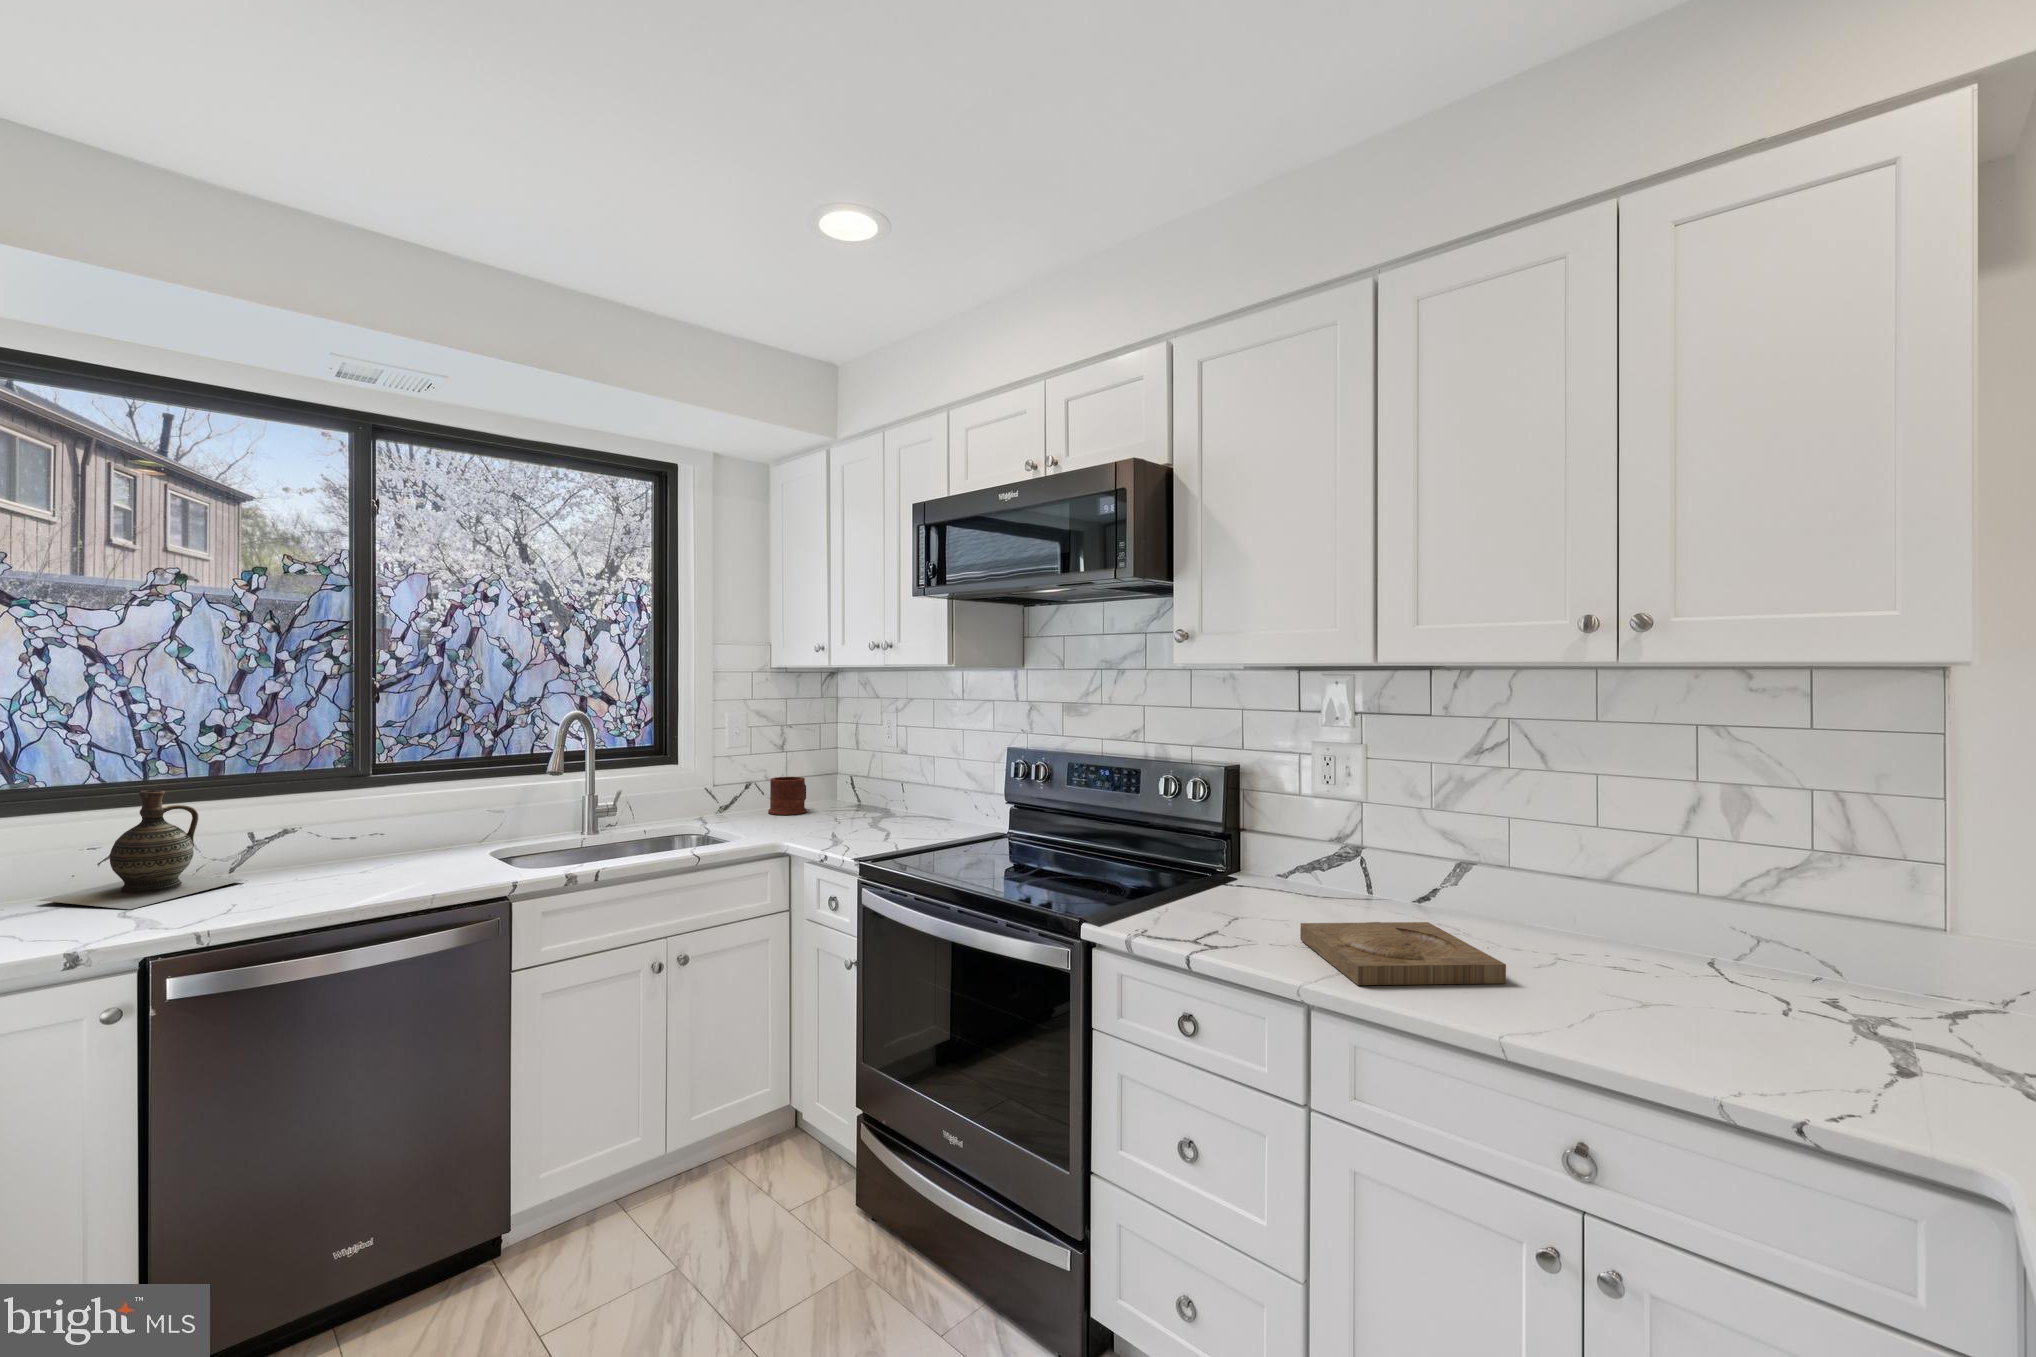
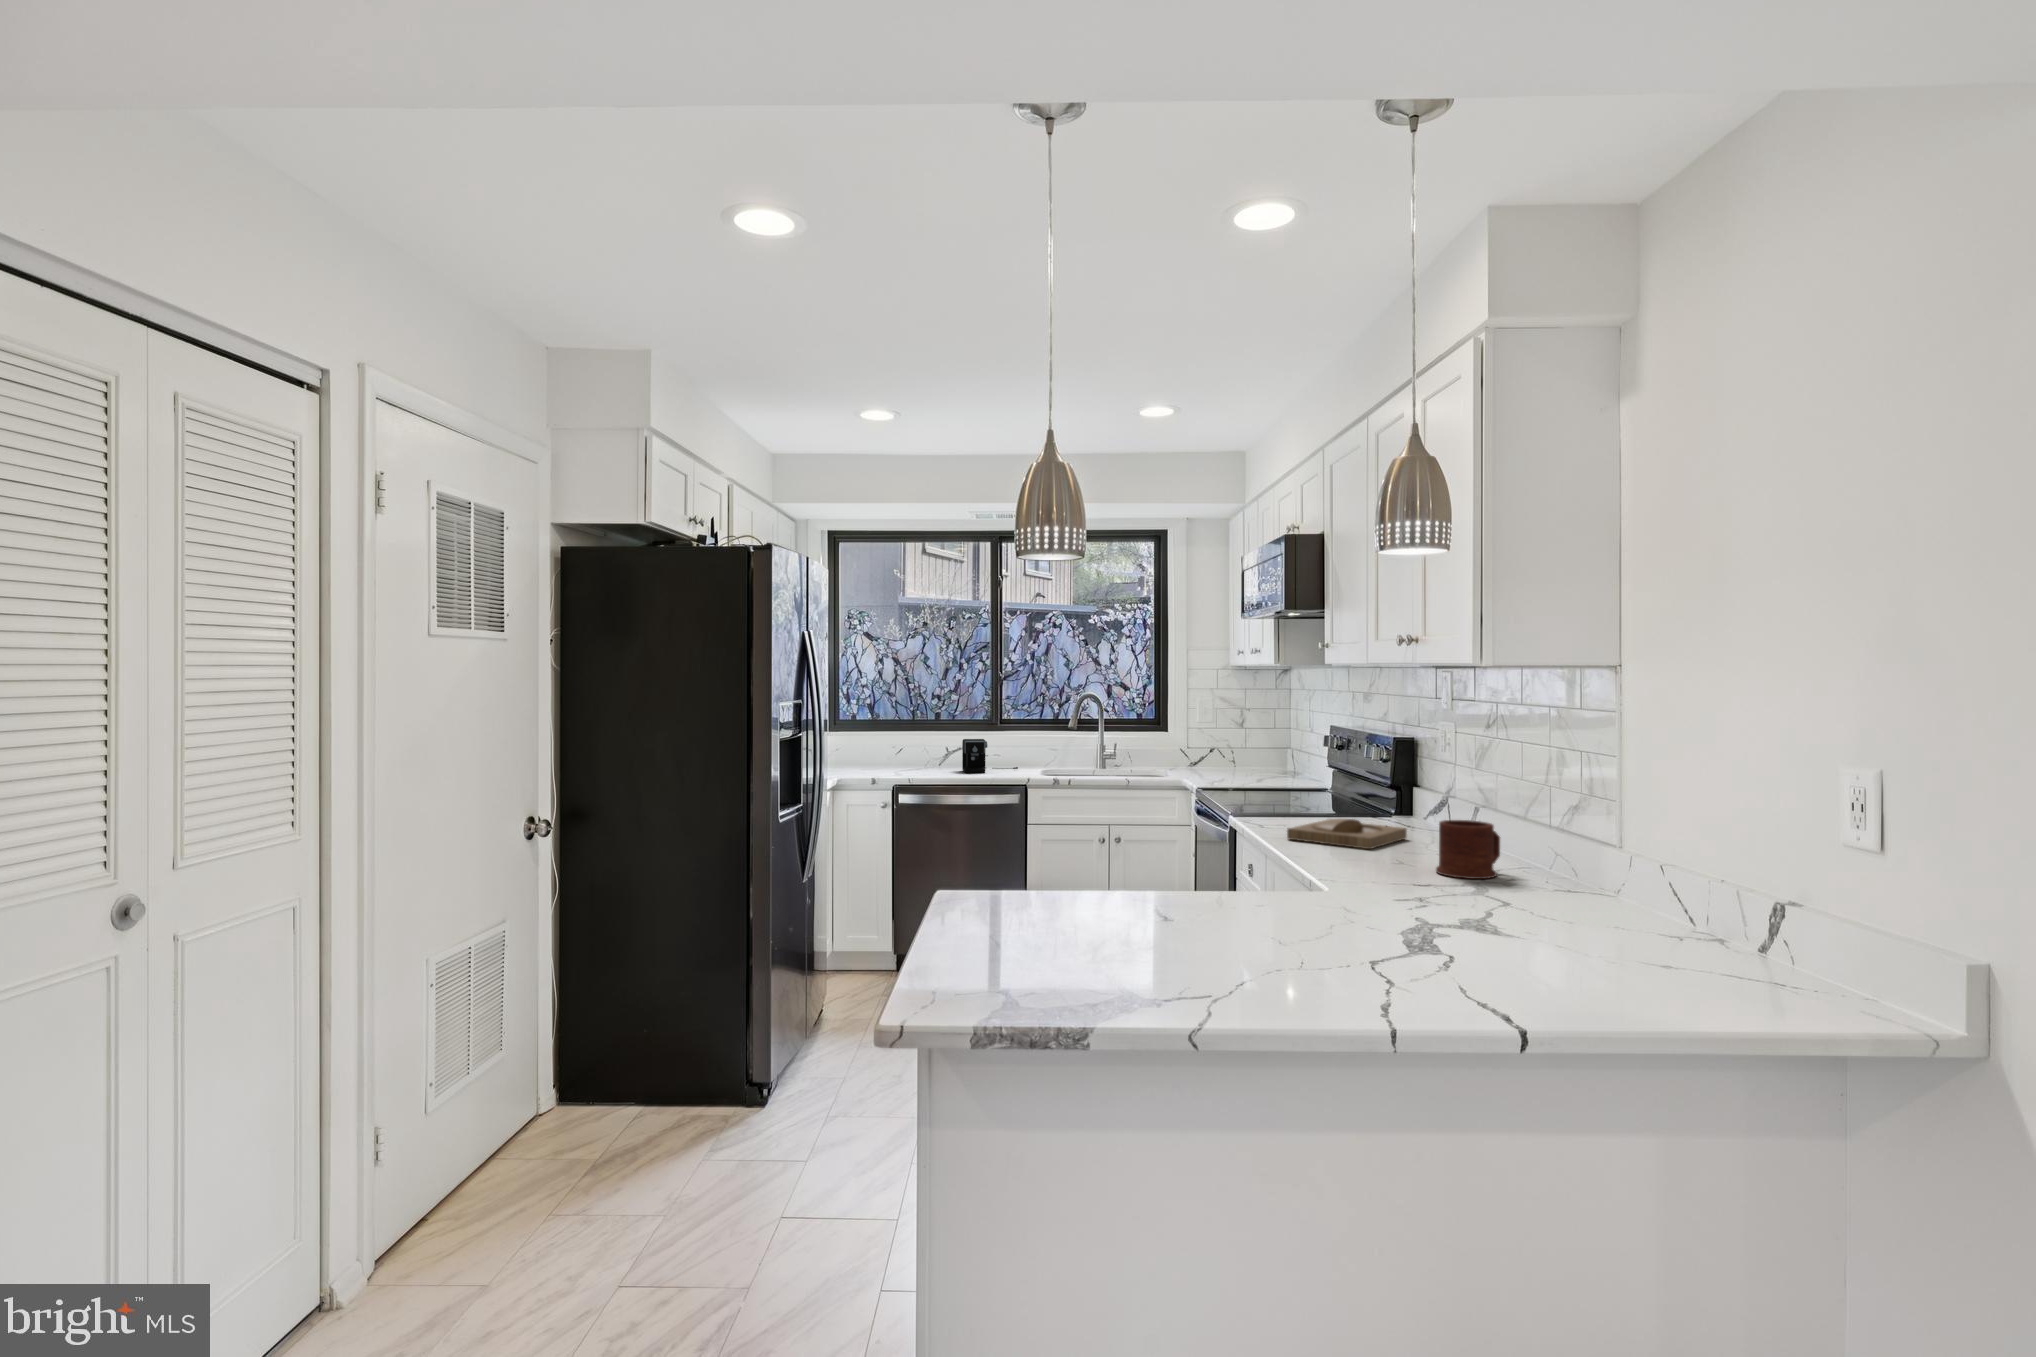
mug: present [768,777,807,815] -> present [1436,820,1500,879]
ceramic jug: present [39,790,243,909] -> none [874,723,941,773]
coffee maker: none [306,809,431,884] -> present [962,739,1018,773]

